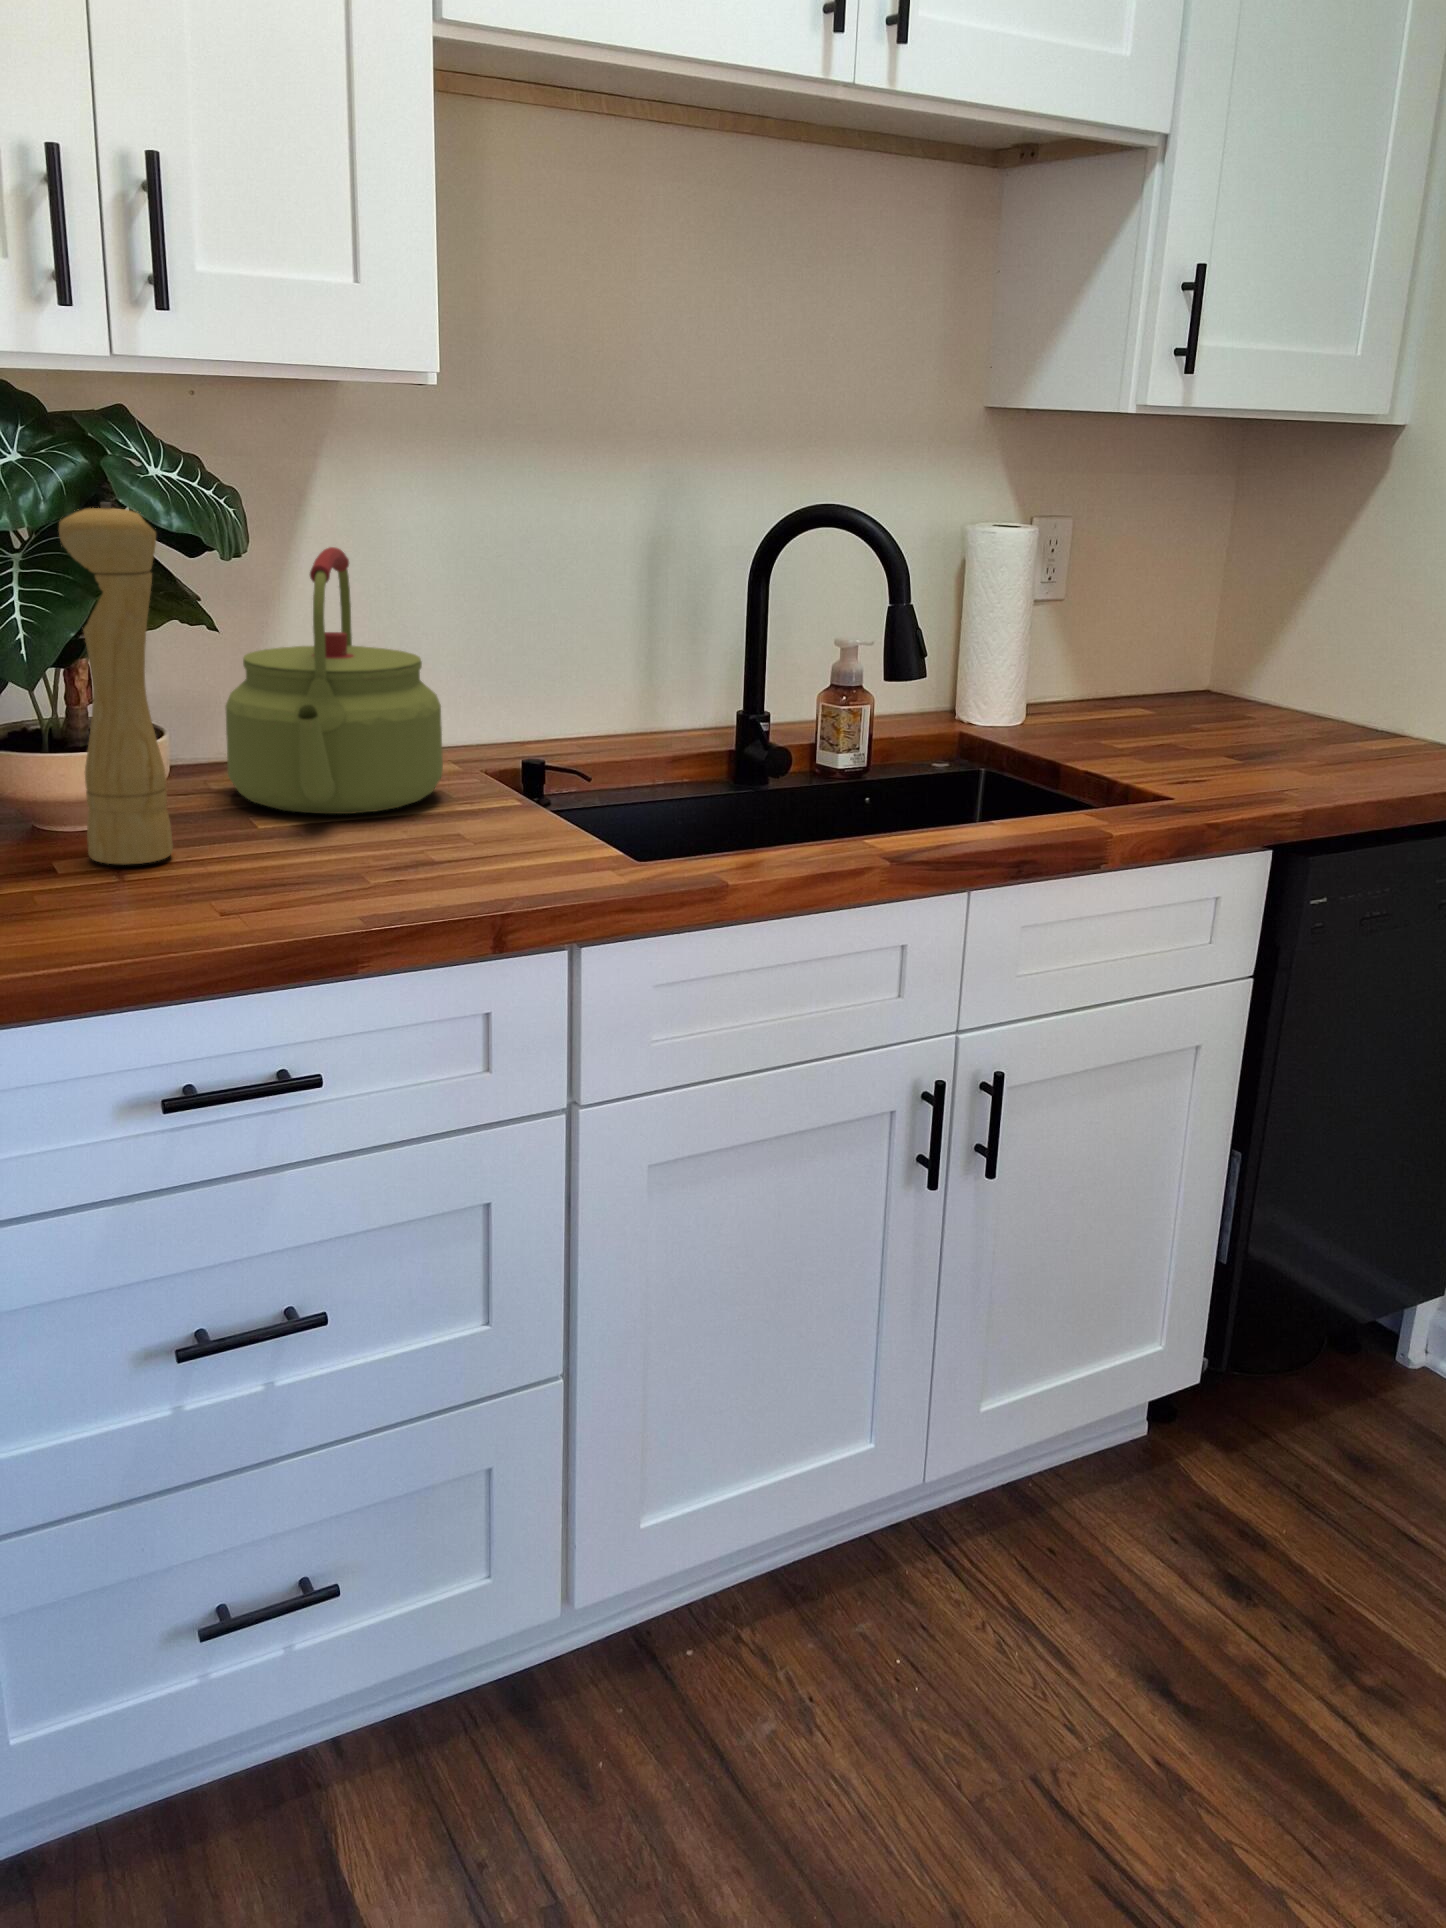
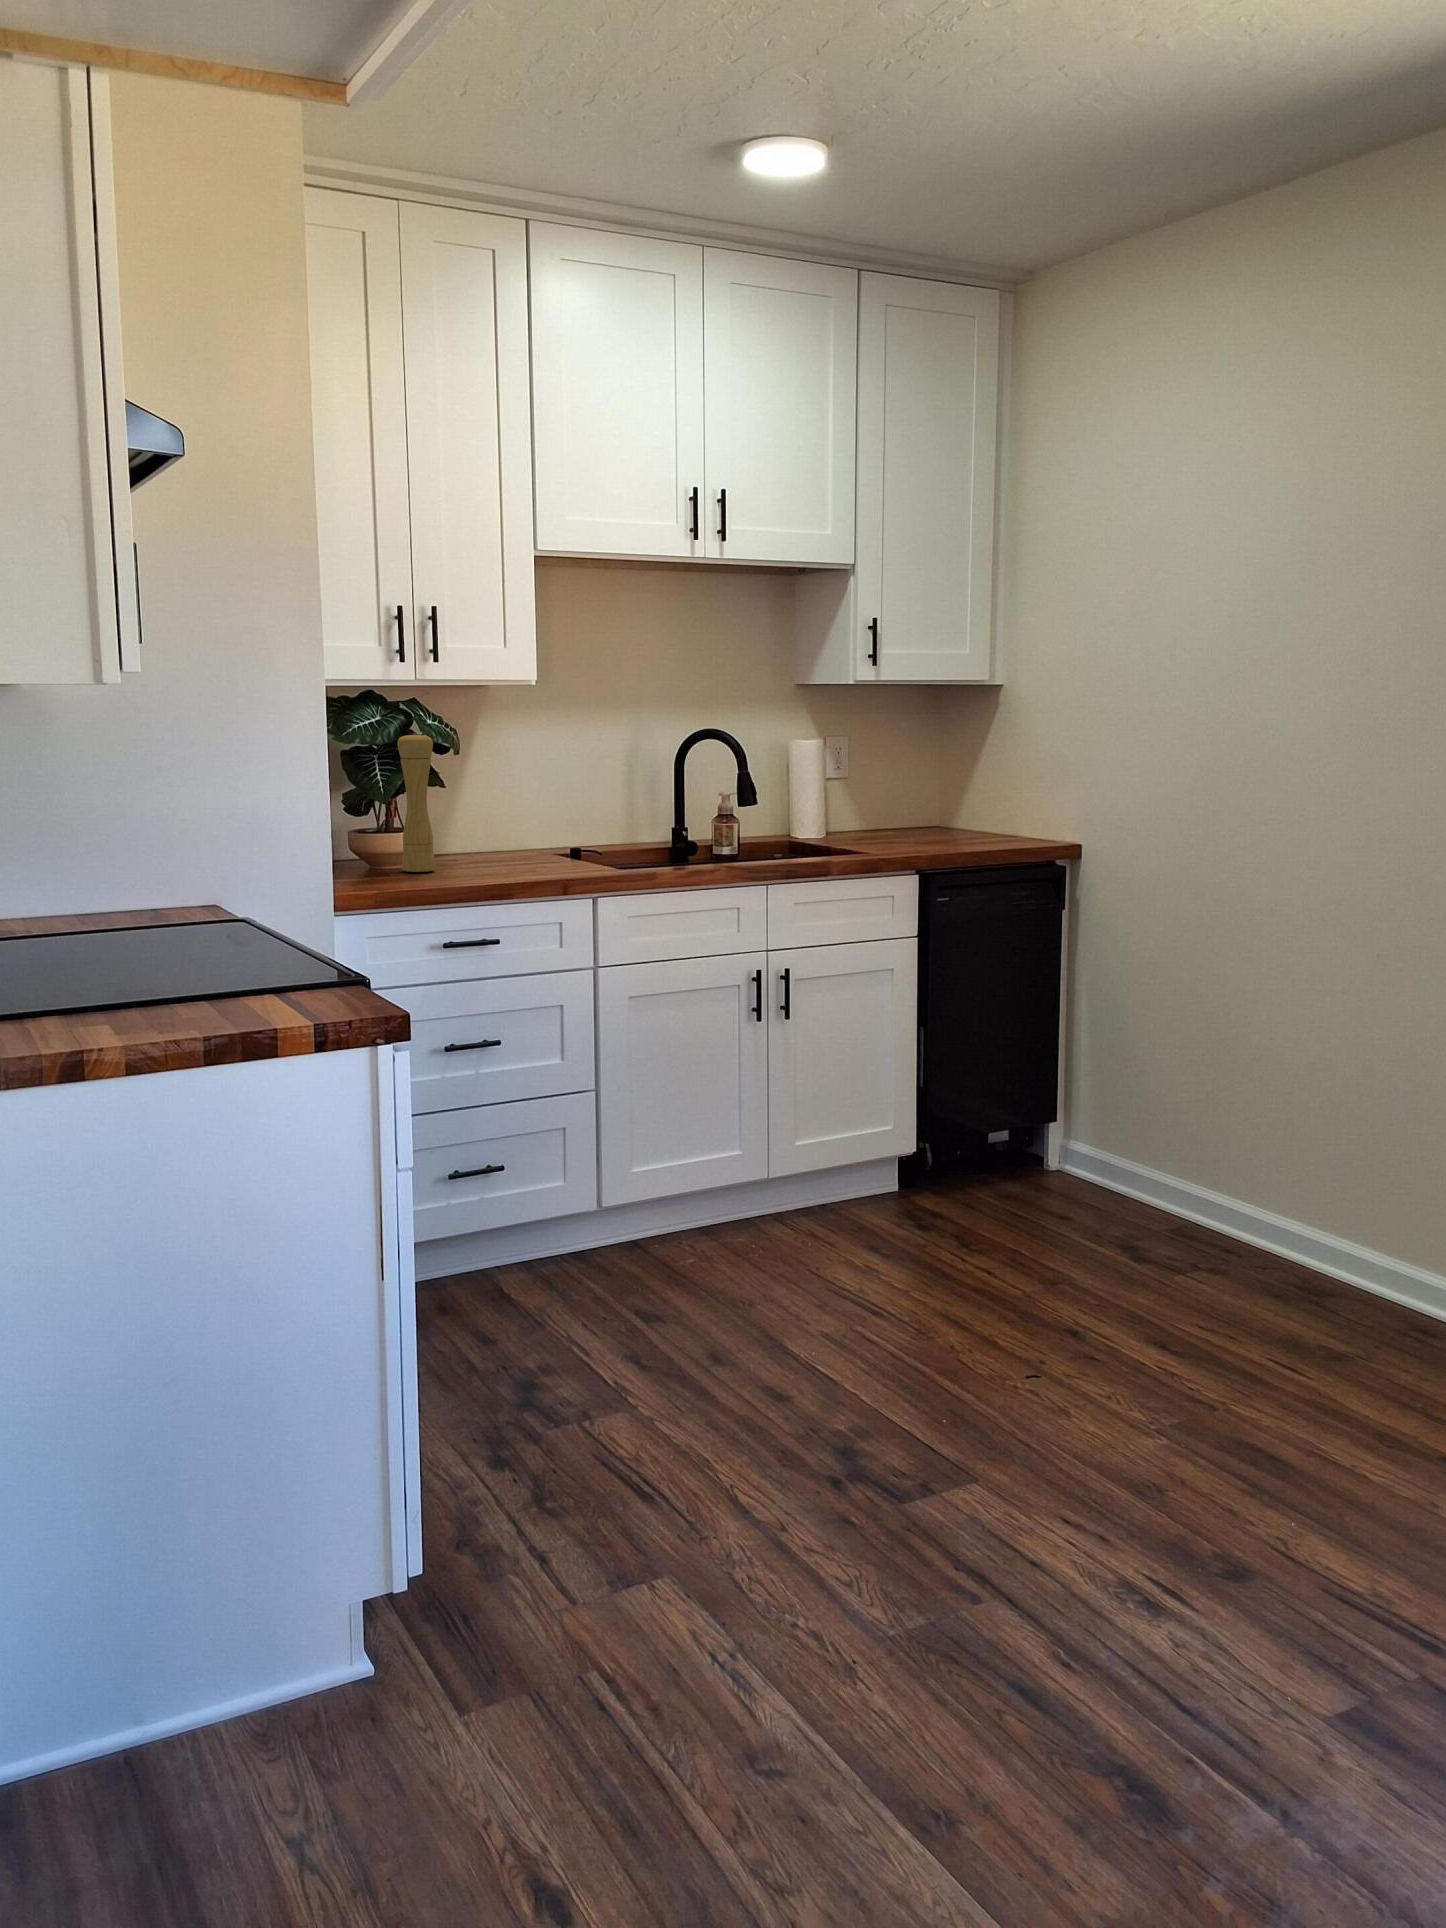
kettle: present [225,547,443,814] -> none [445,752,538,862]

